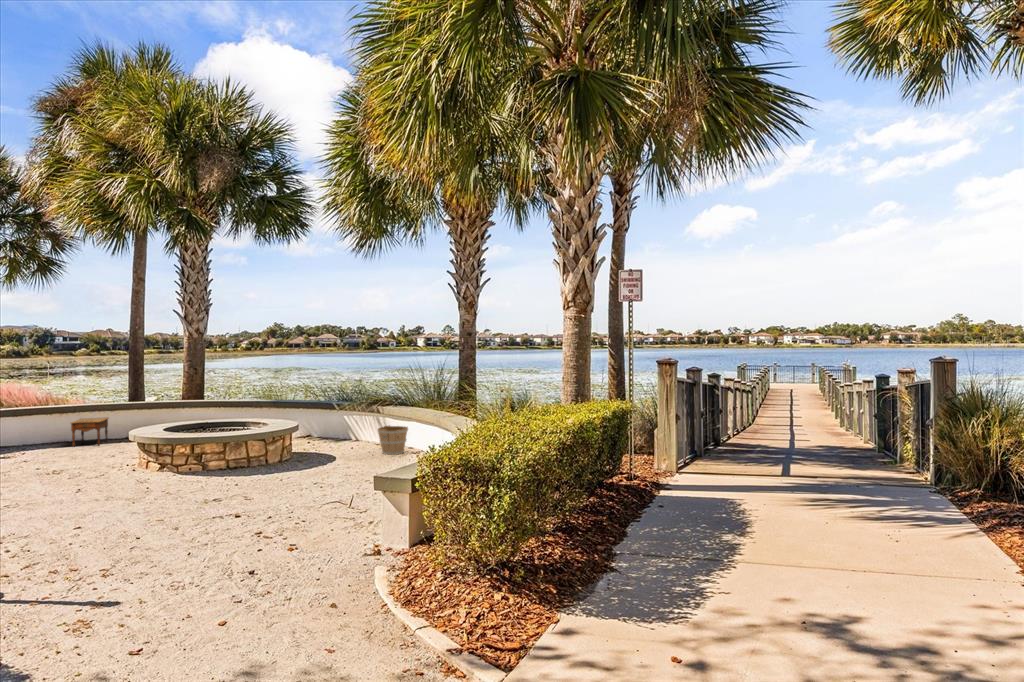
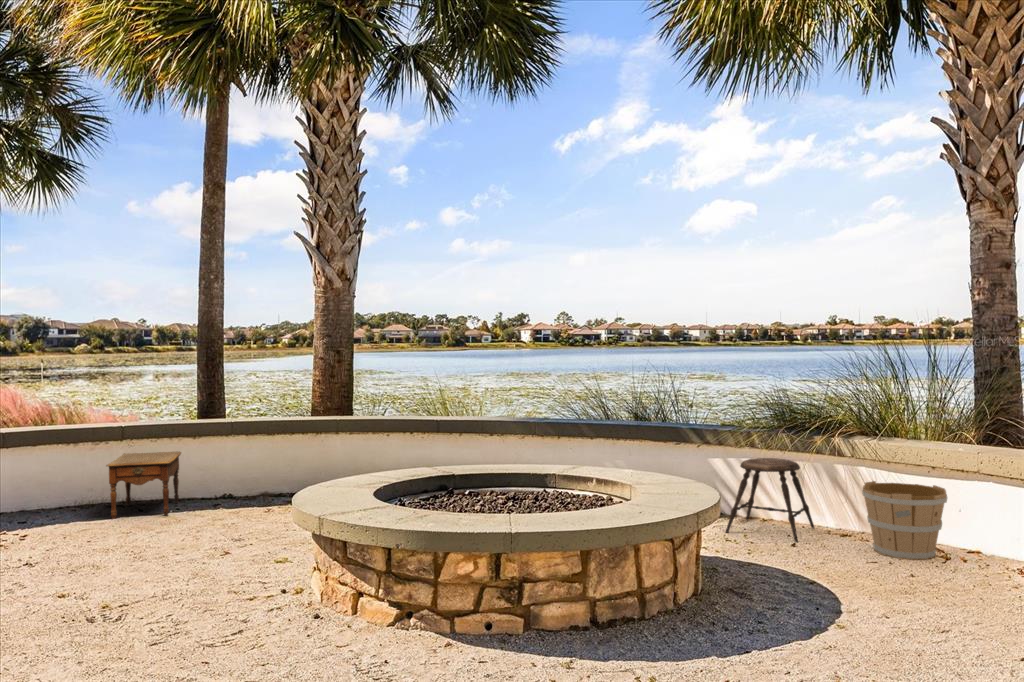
stool: none [338,417,379,451] -> present [726,458,815,543]

